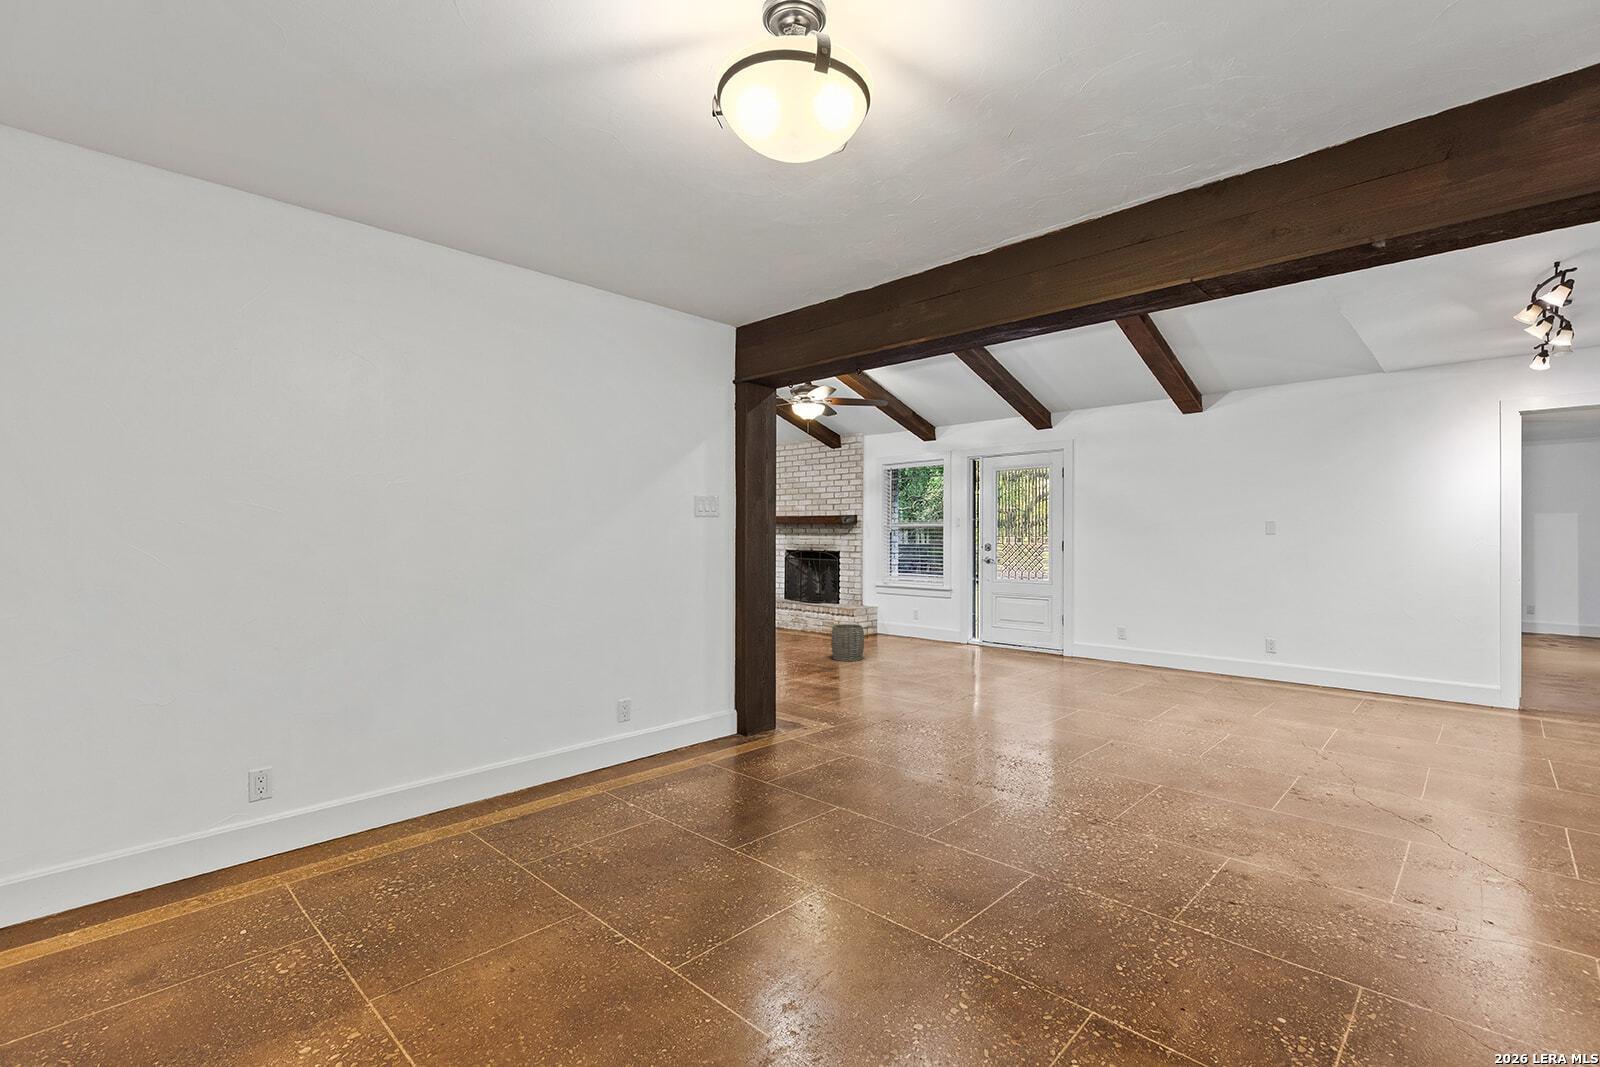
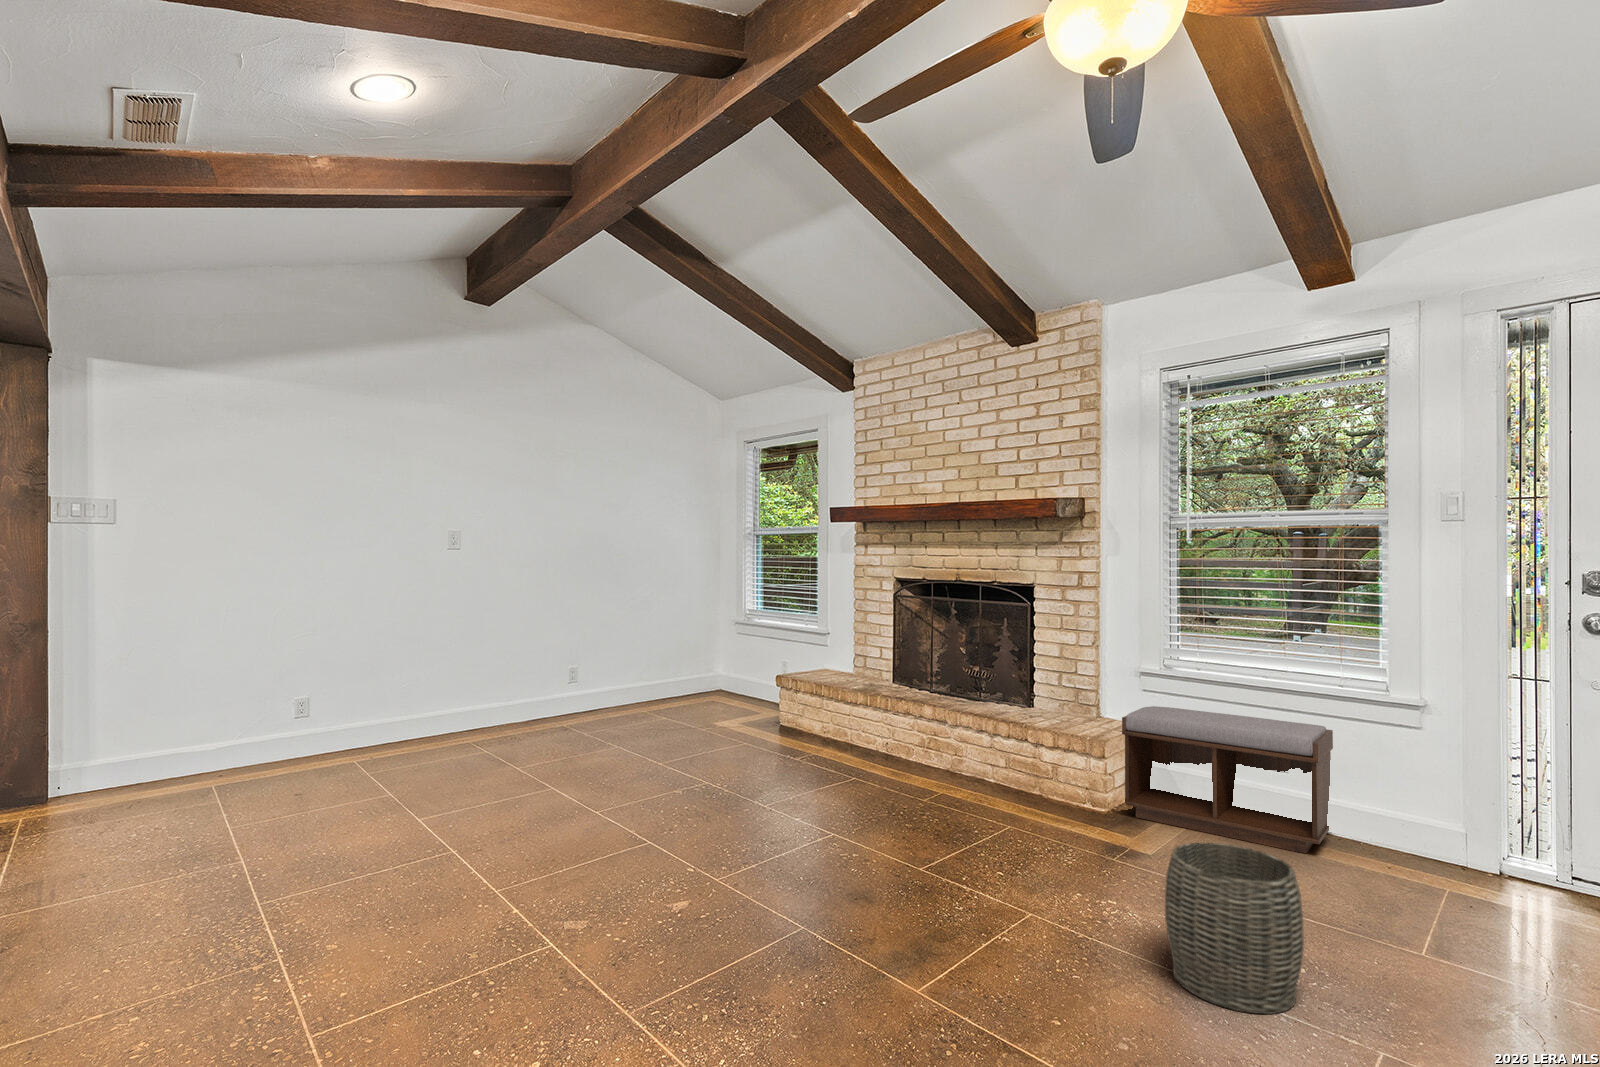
bench: none [860,598,931,644] -> present [1122,706,1333,853]

